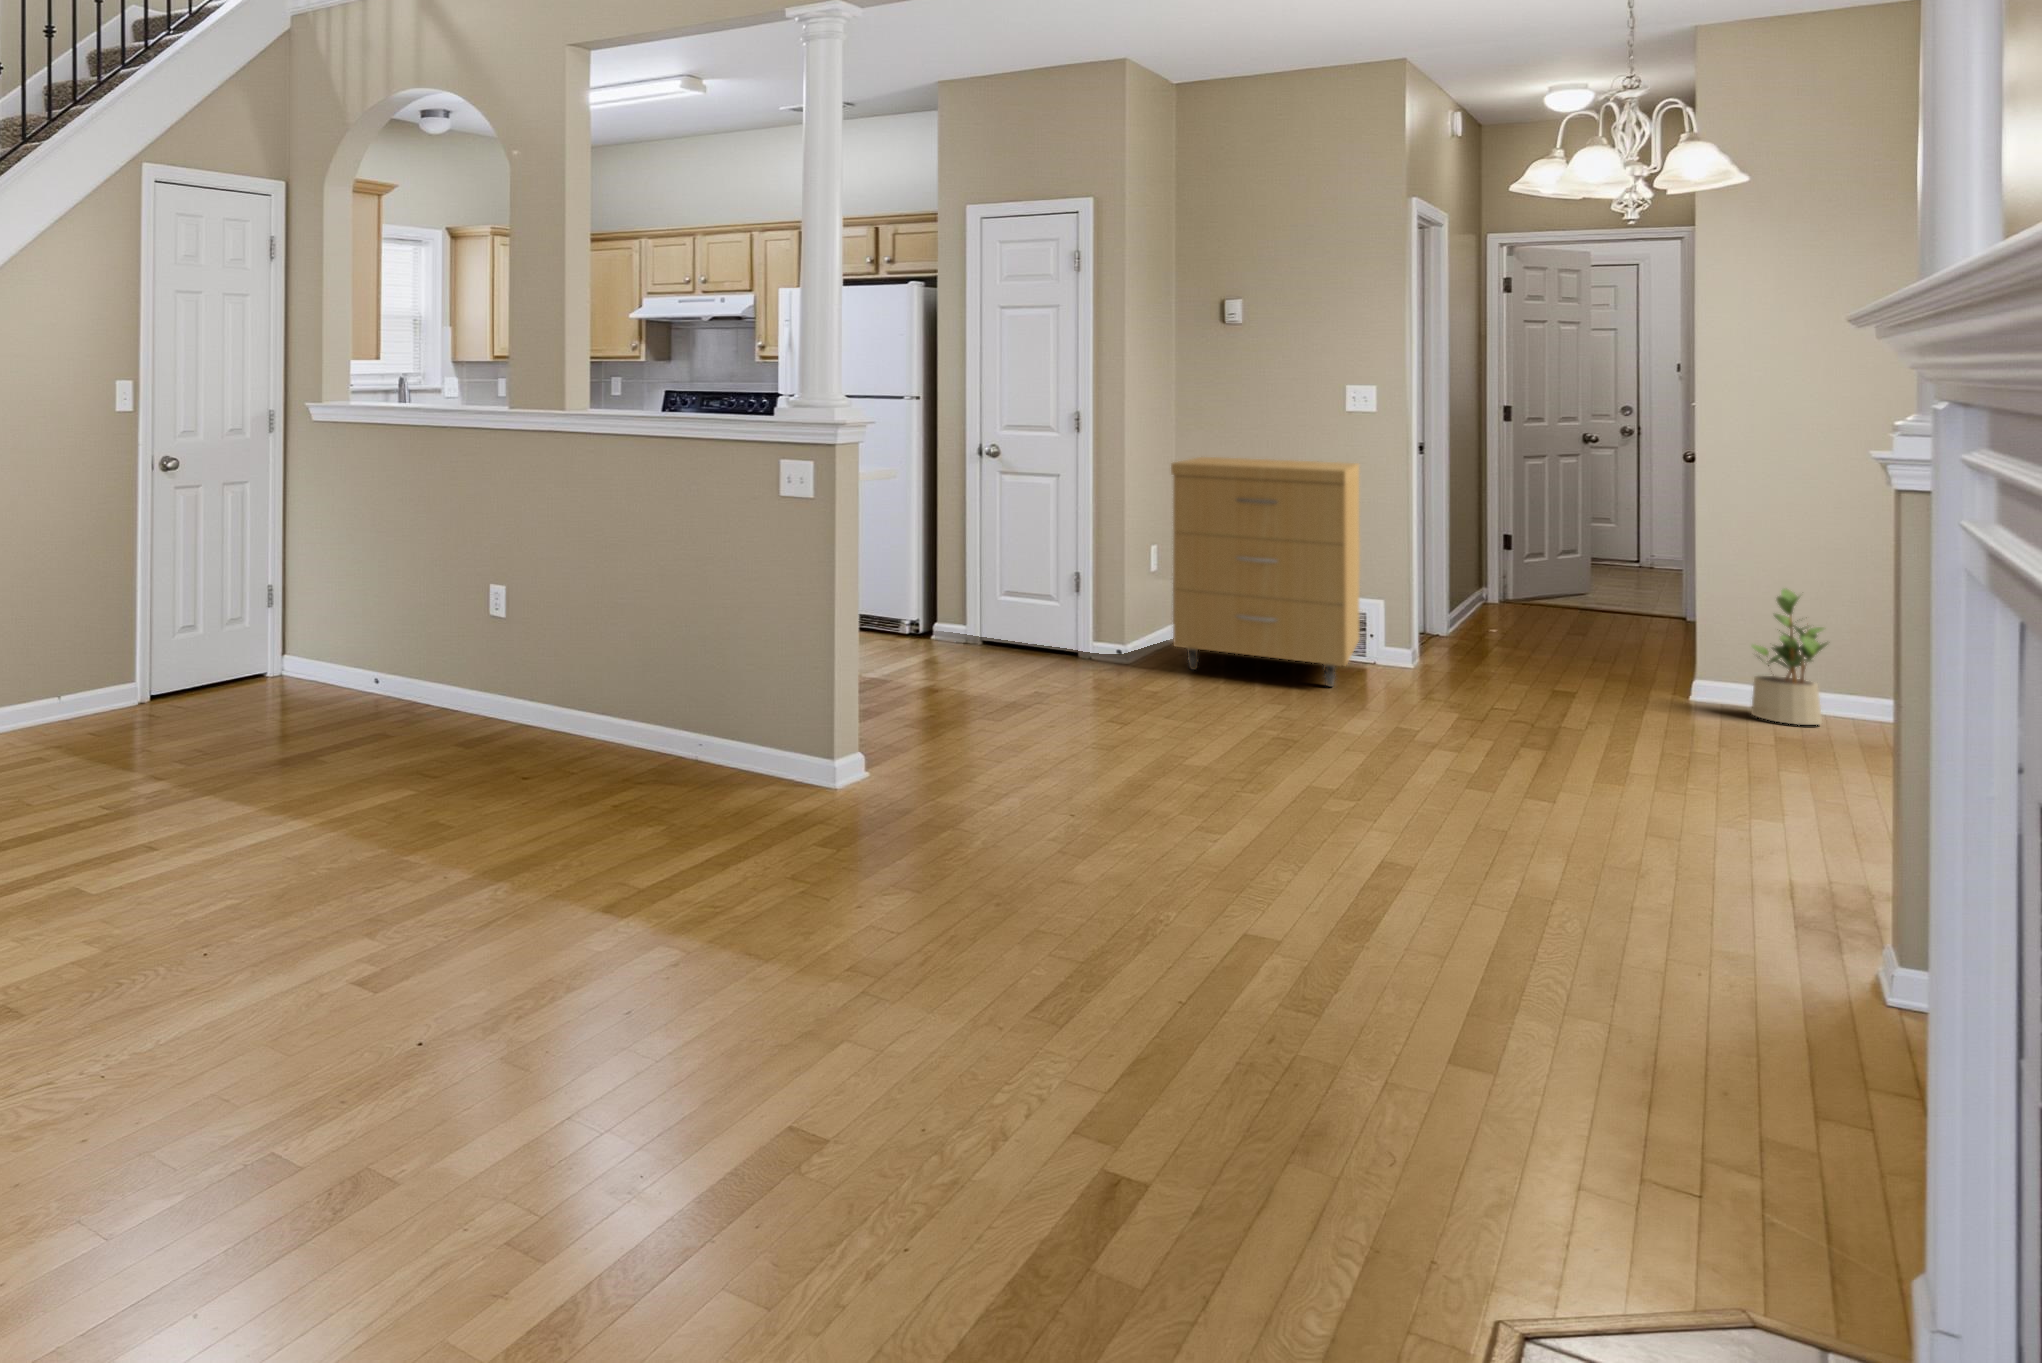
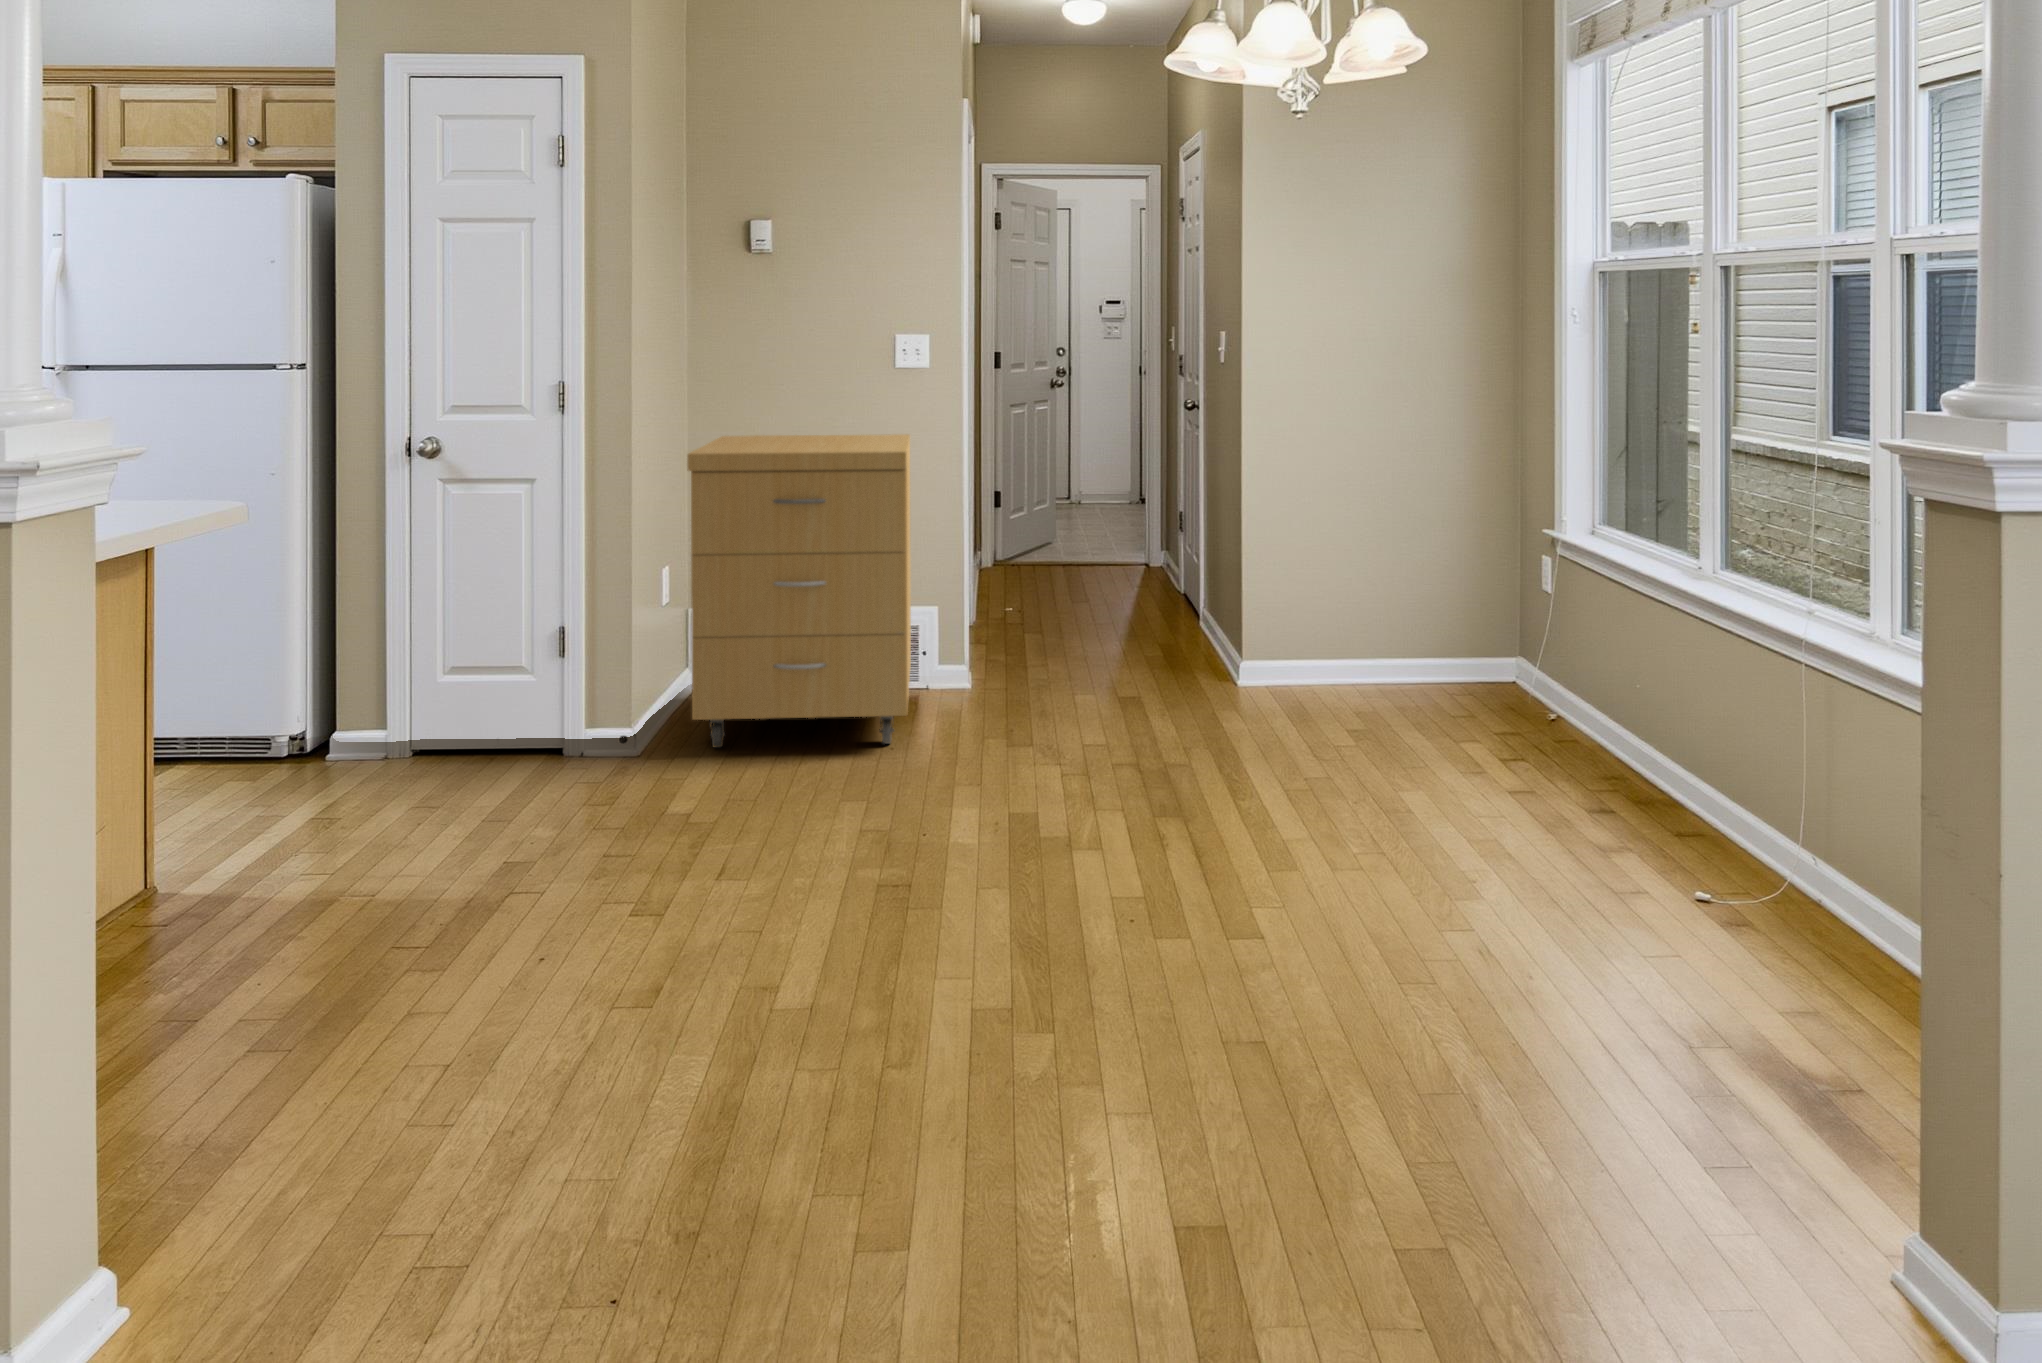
potted plant: present [1751,589,1827,725] -> none [1288,553,1356,704]

